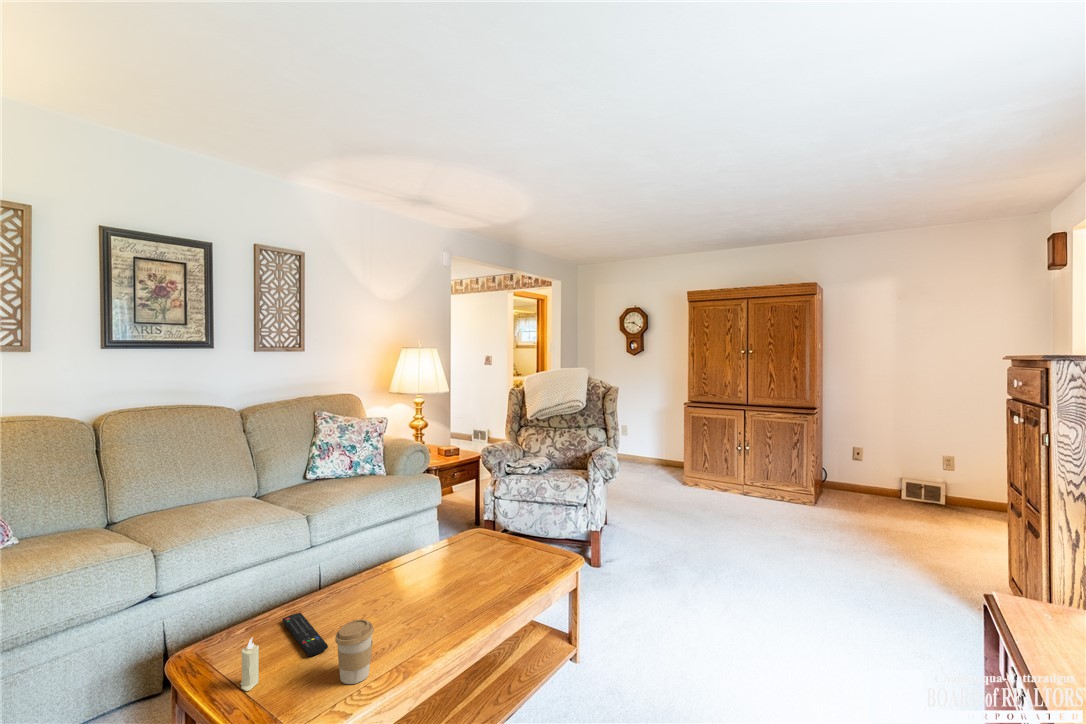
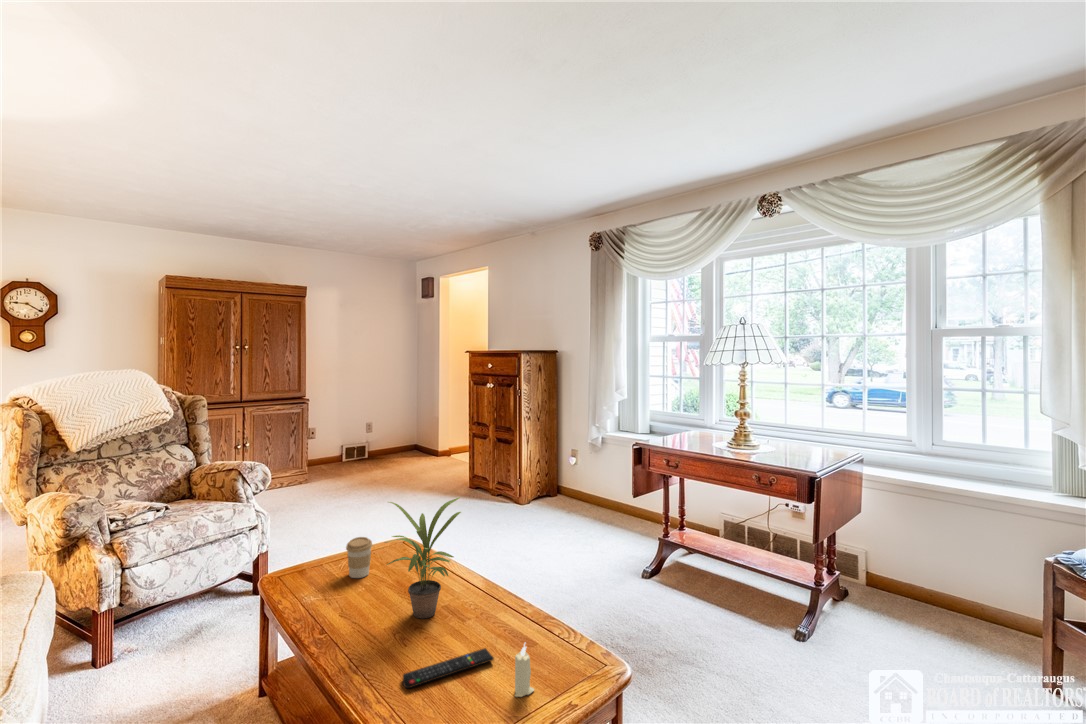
potted plant: none [374,487,456,609] -> present [387,497,461,619]
coffee cup: present [335,619,374,684] -> present [346,537,372,578]

